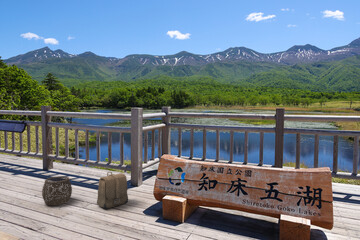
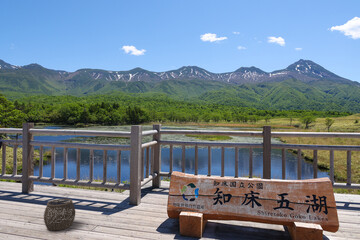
backpack: present [97,172,128,209] -> none [105,191,136,230]

